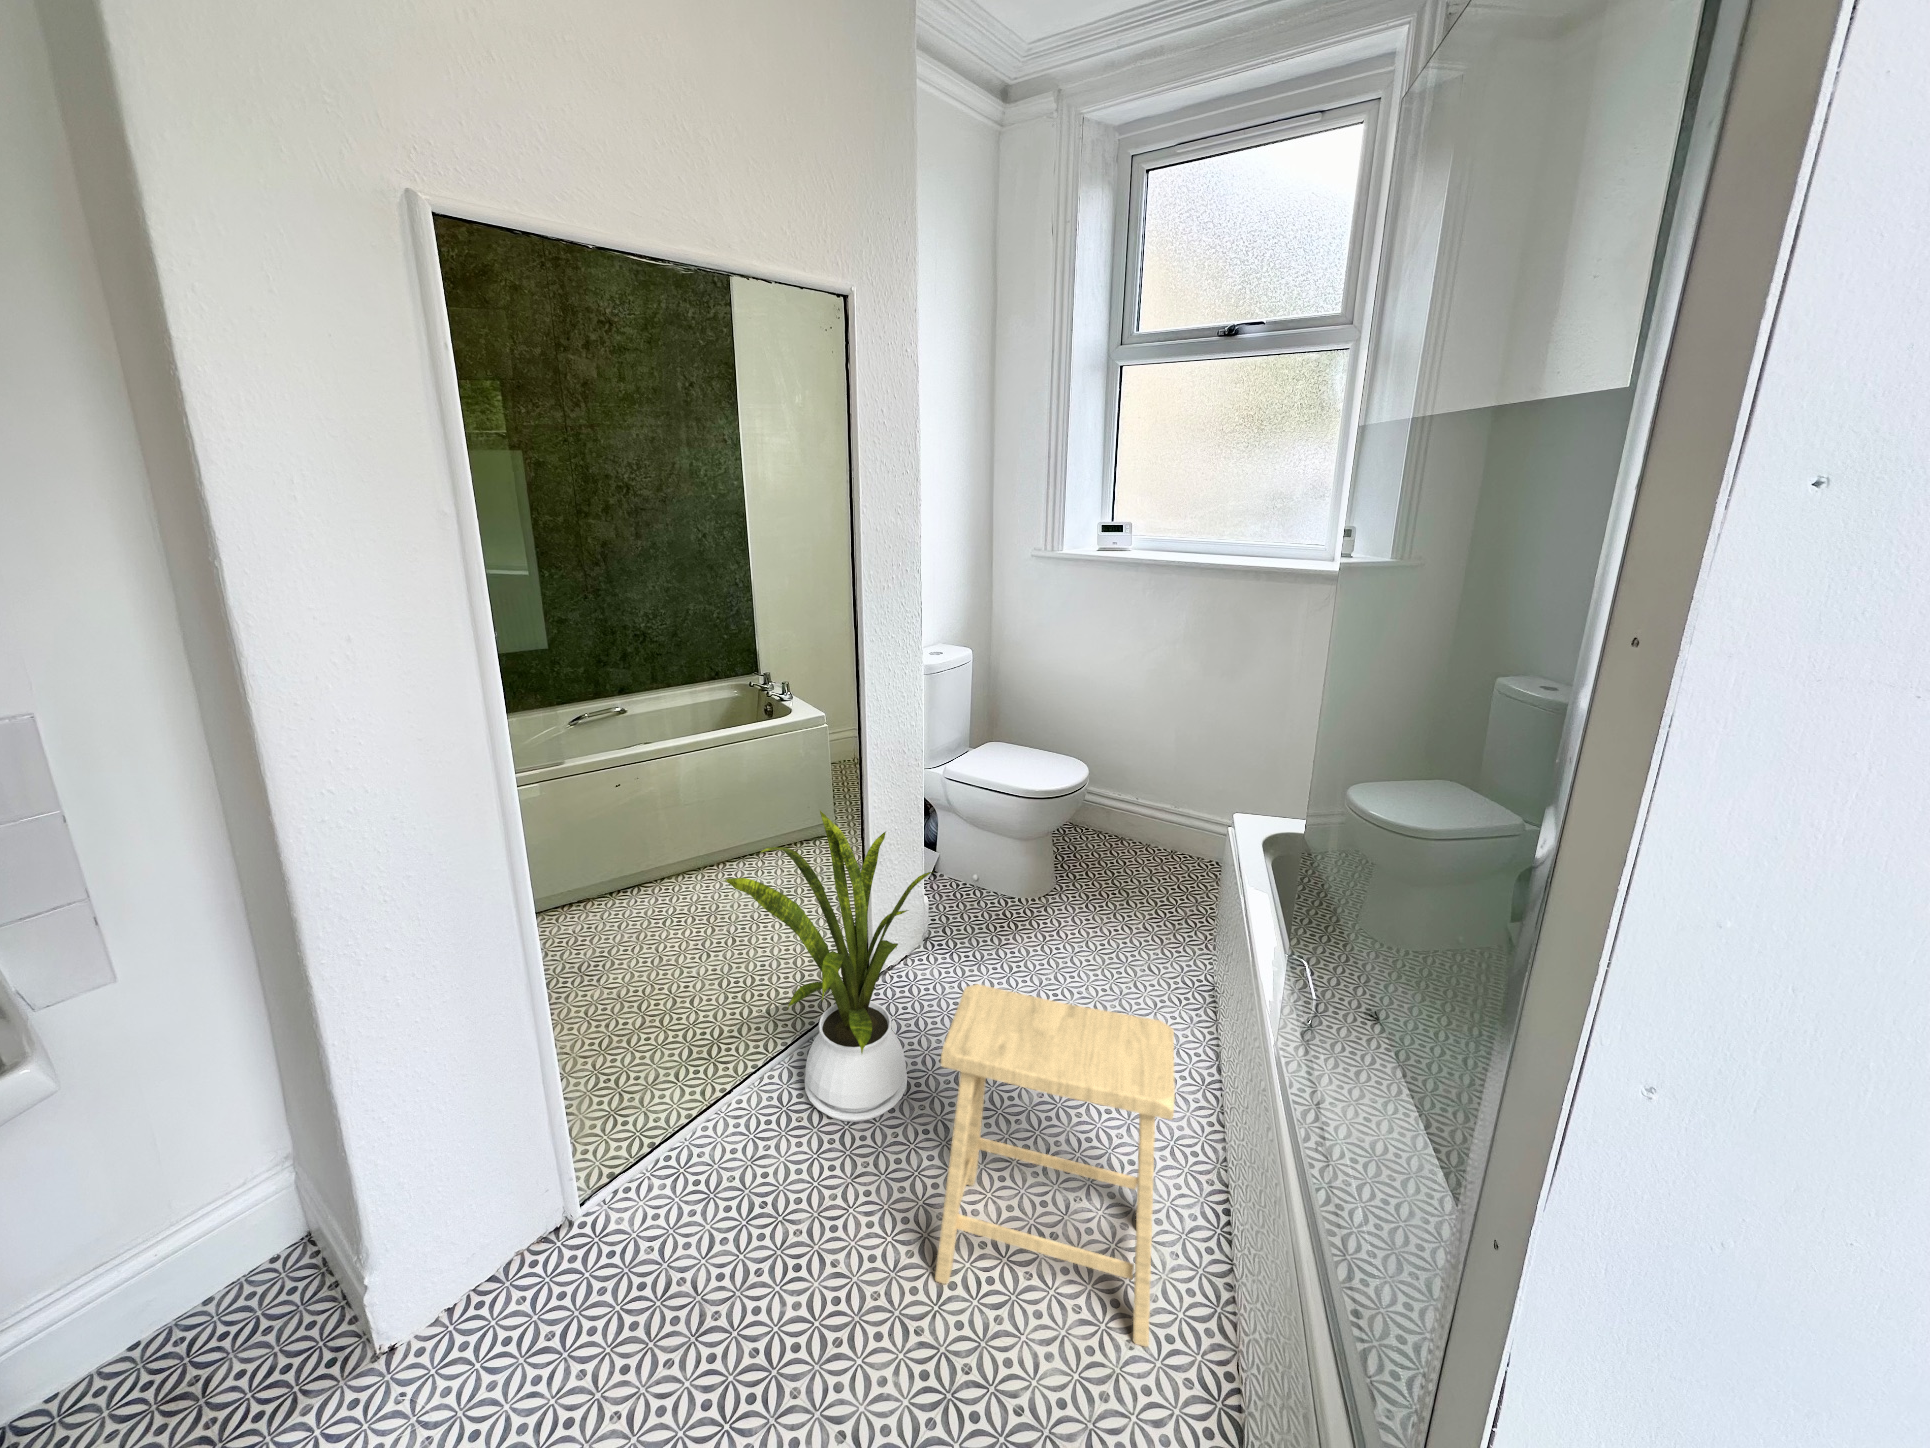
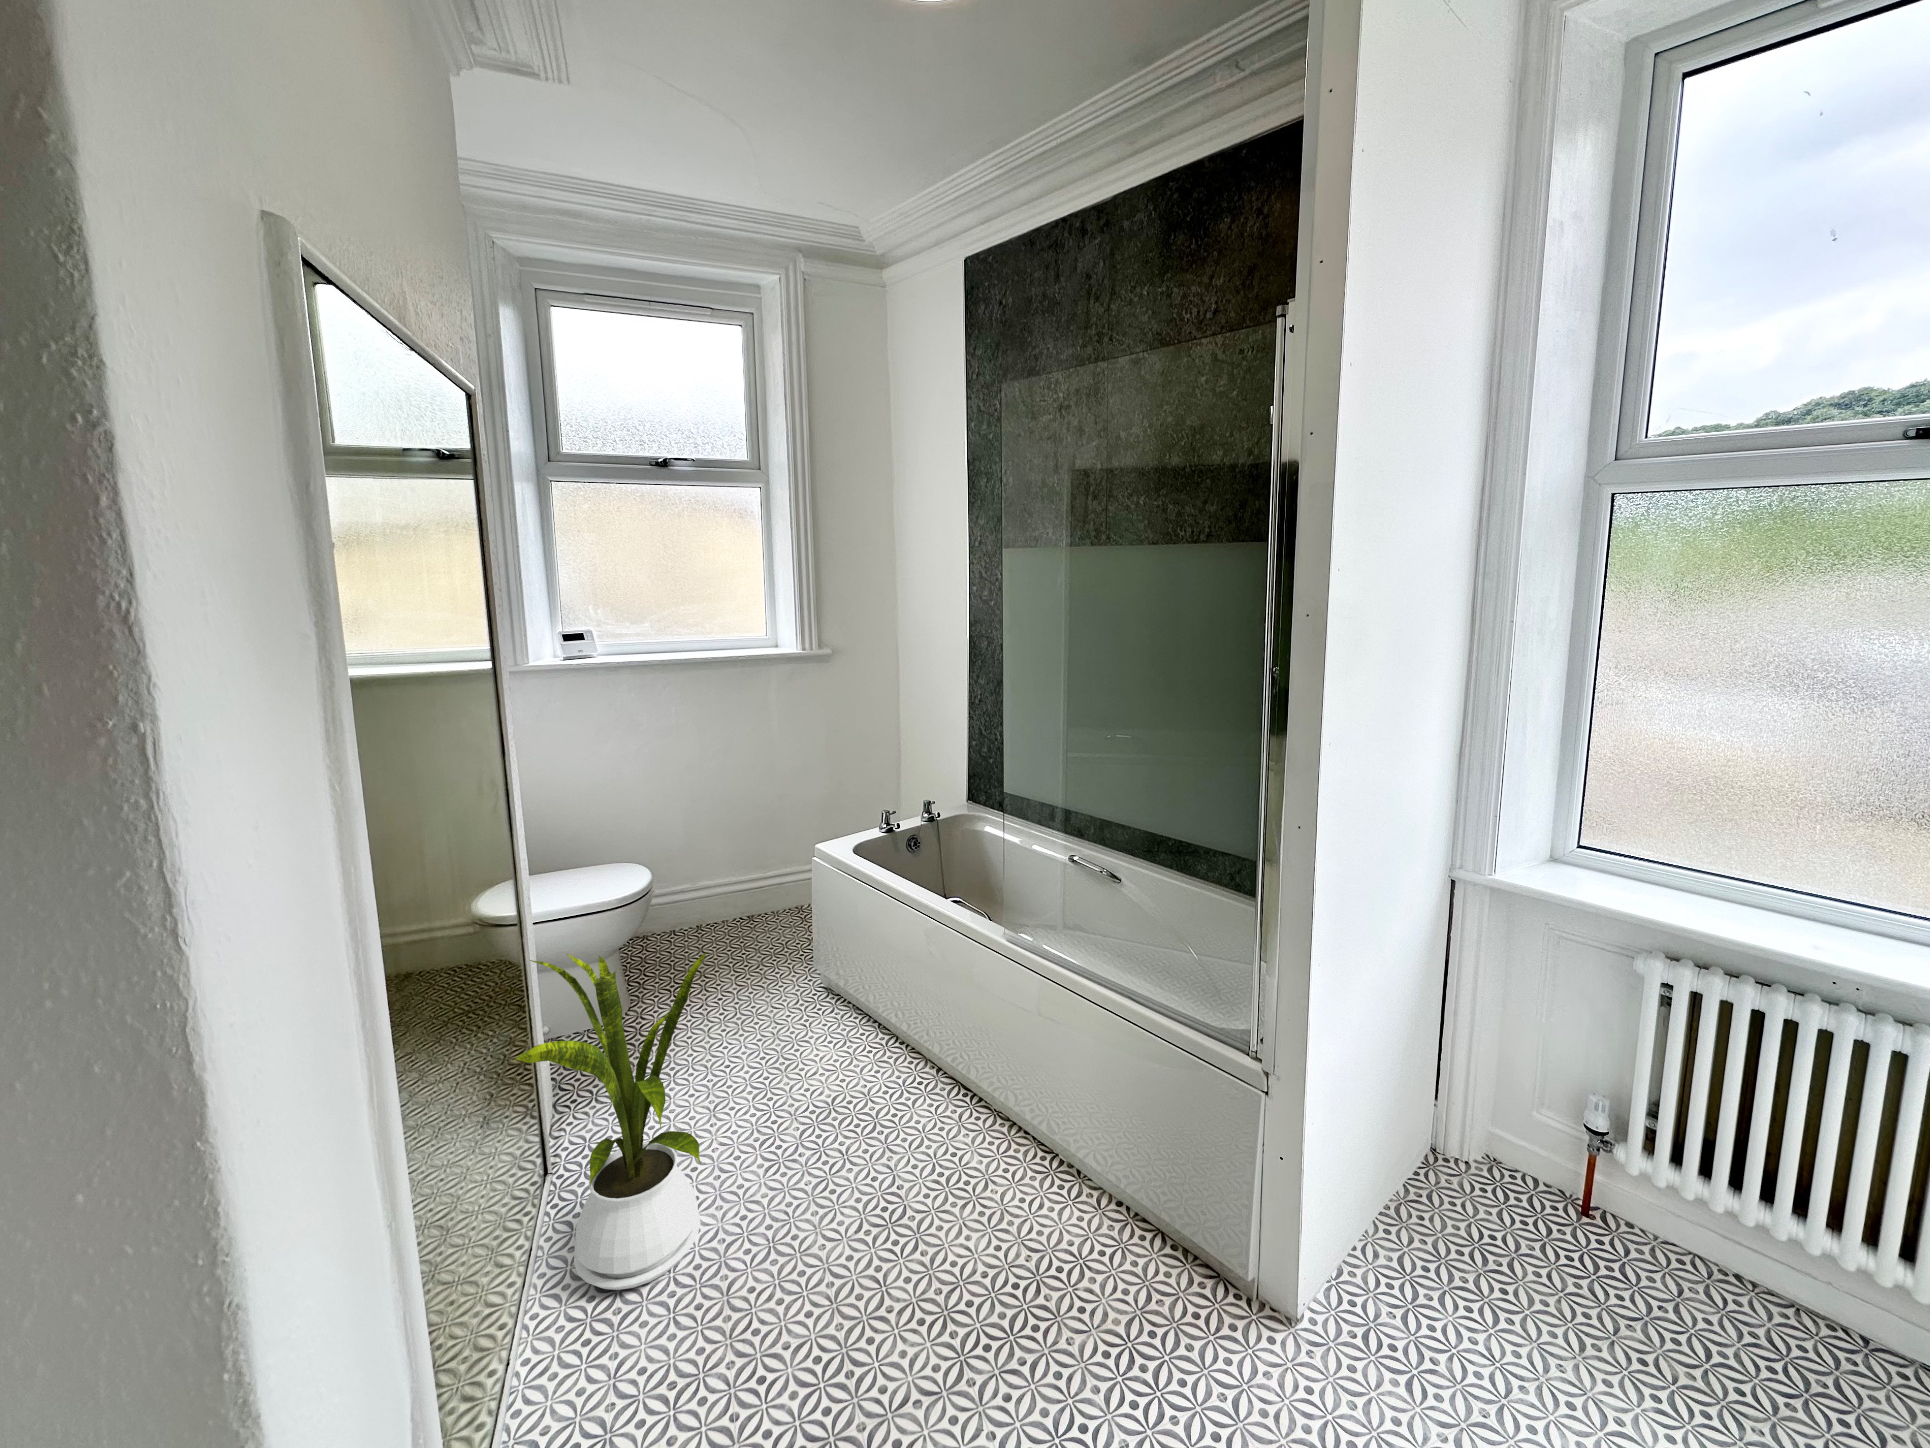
footstool: present [935,984,1175,1347] -> none [801,960,1001,1279]

